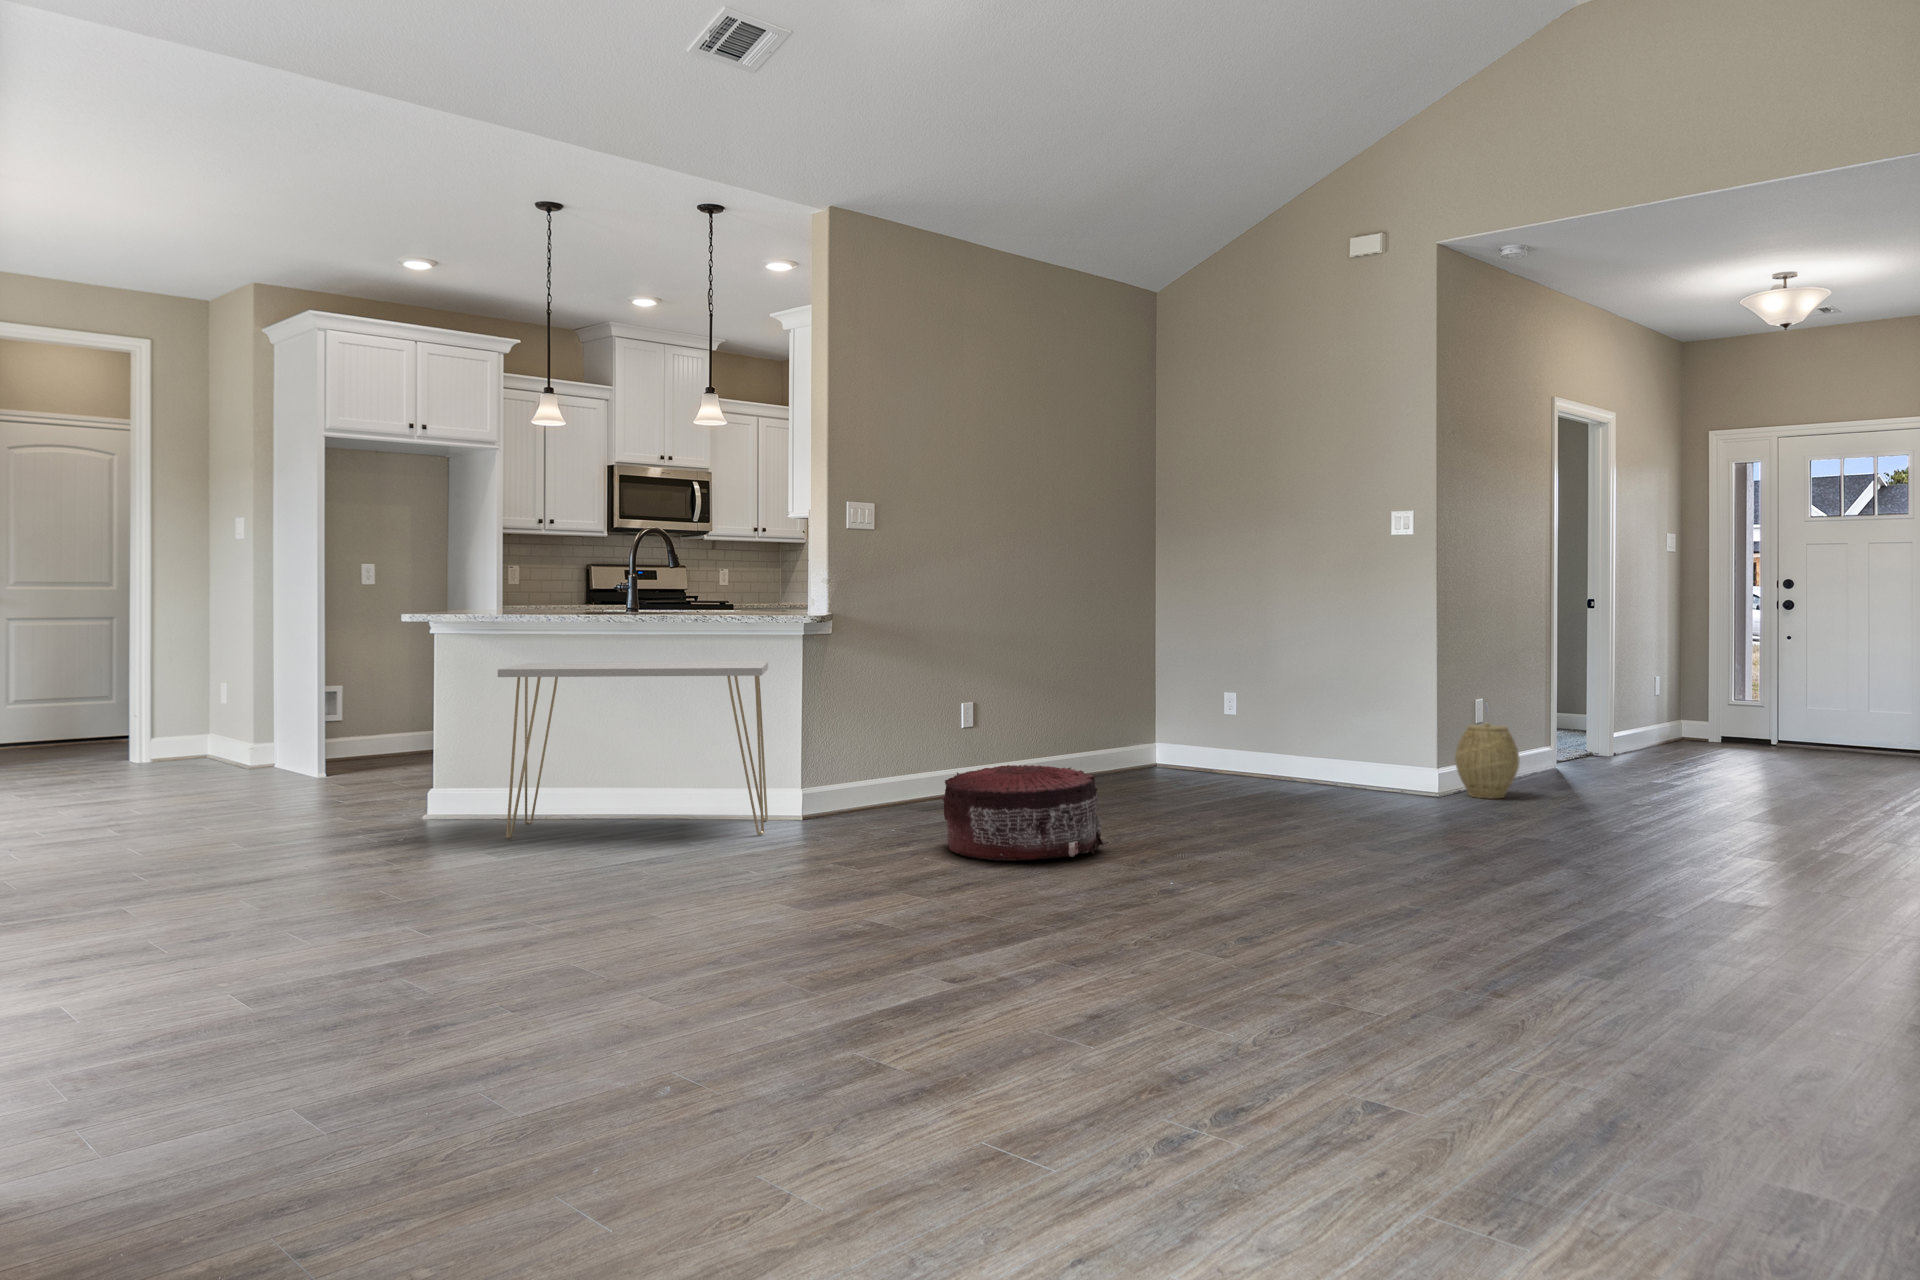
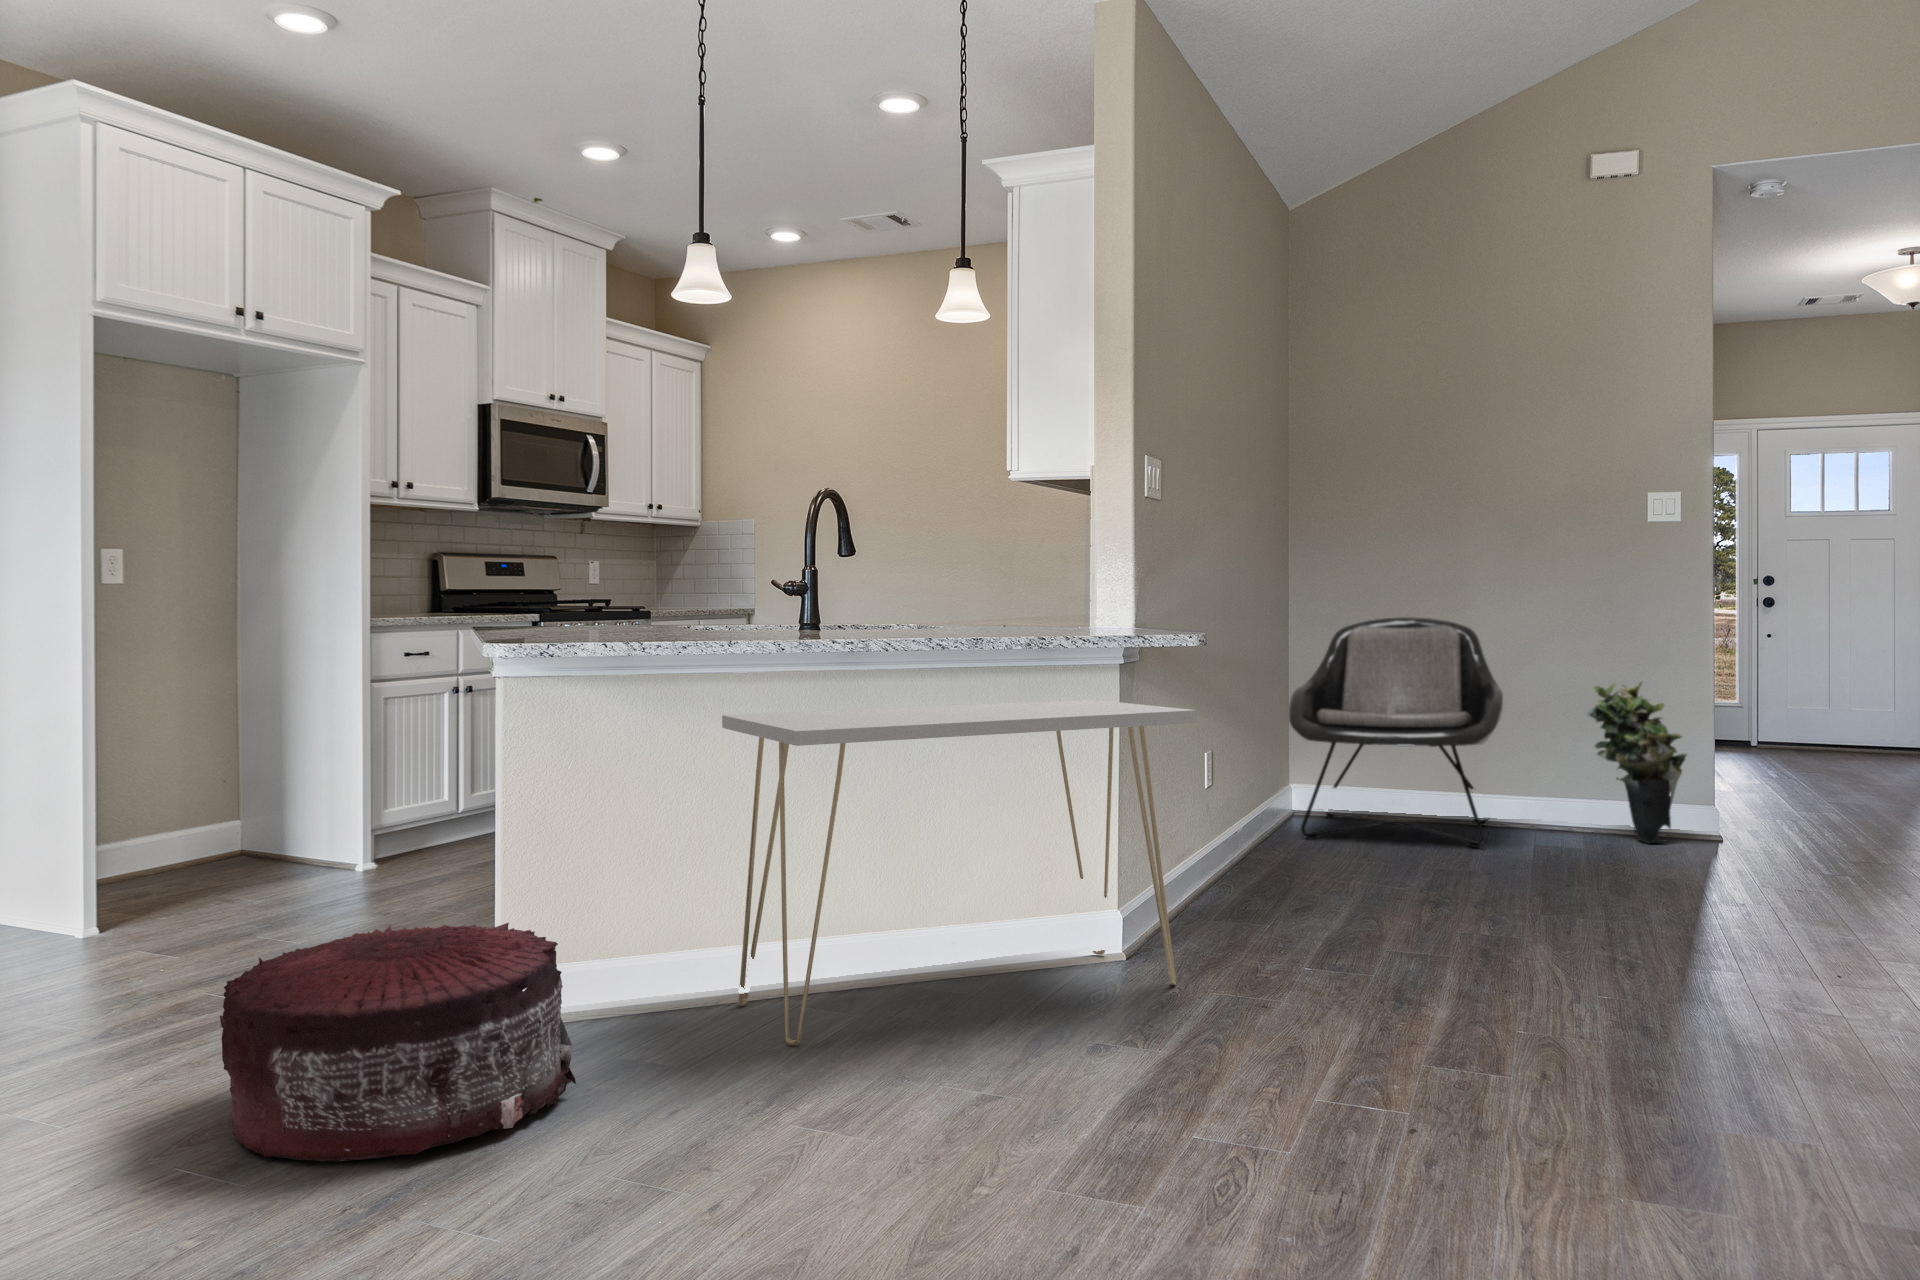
lounge chair: none [1093,614,1277,791] -> present [1289,617,1503,848]
potted plant: none [1321,668,1397,798] -> present [1587,683,1687,844]
woven basket: present [1455,723,1519,799] -> none [1719,742,1801,833]
pouf: present [942,765,1103,861] -> present [220,923,576,1161]

